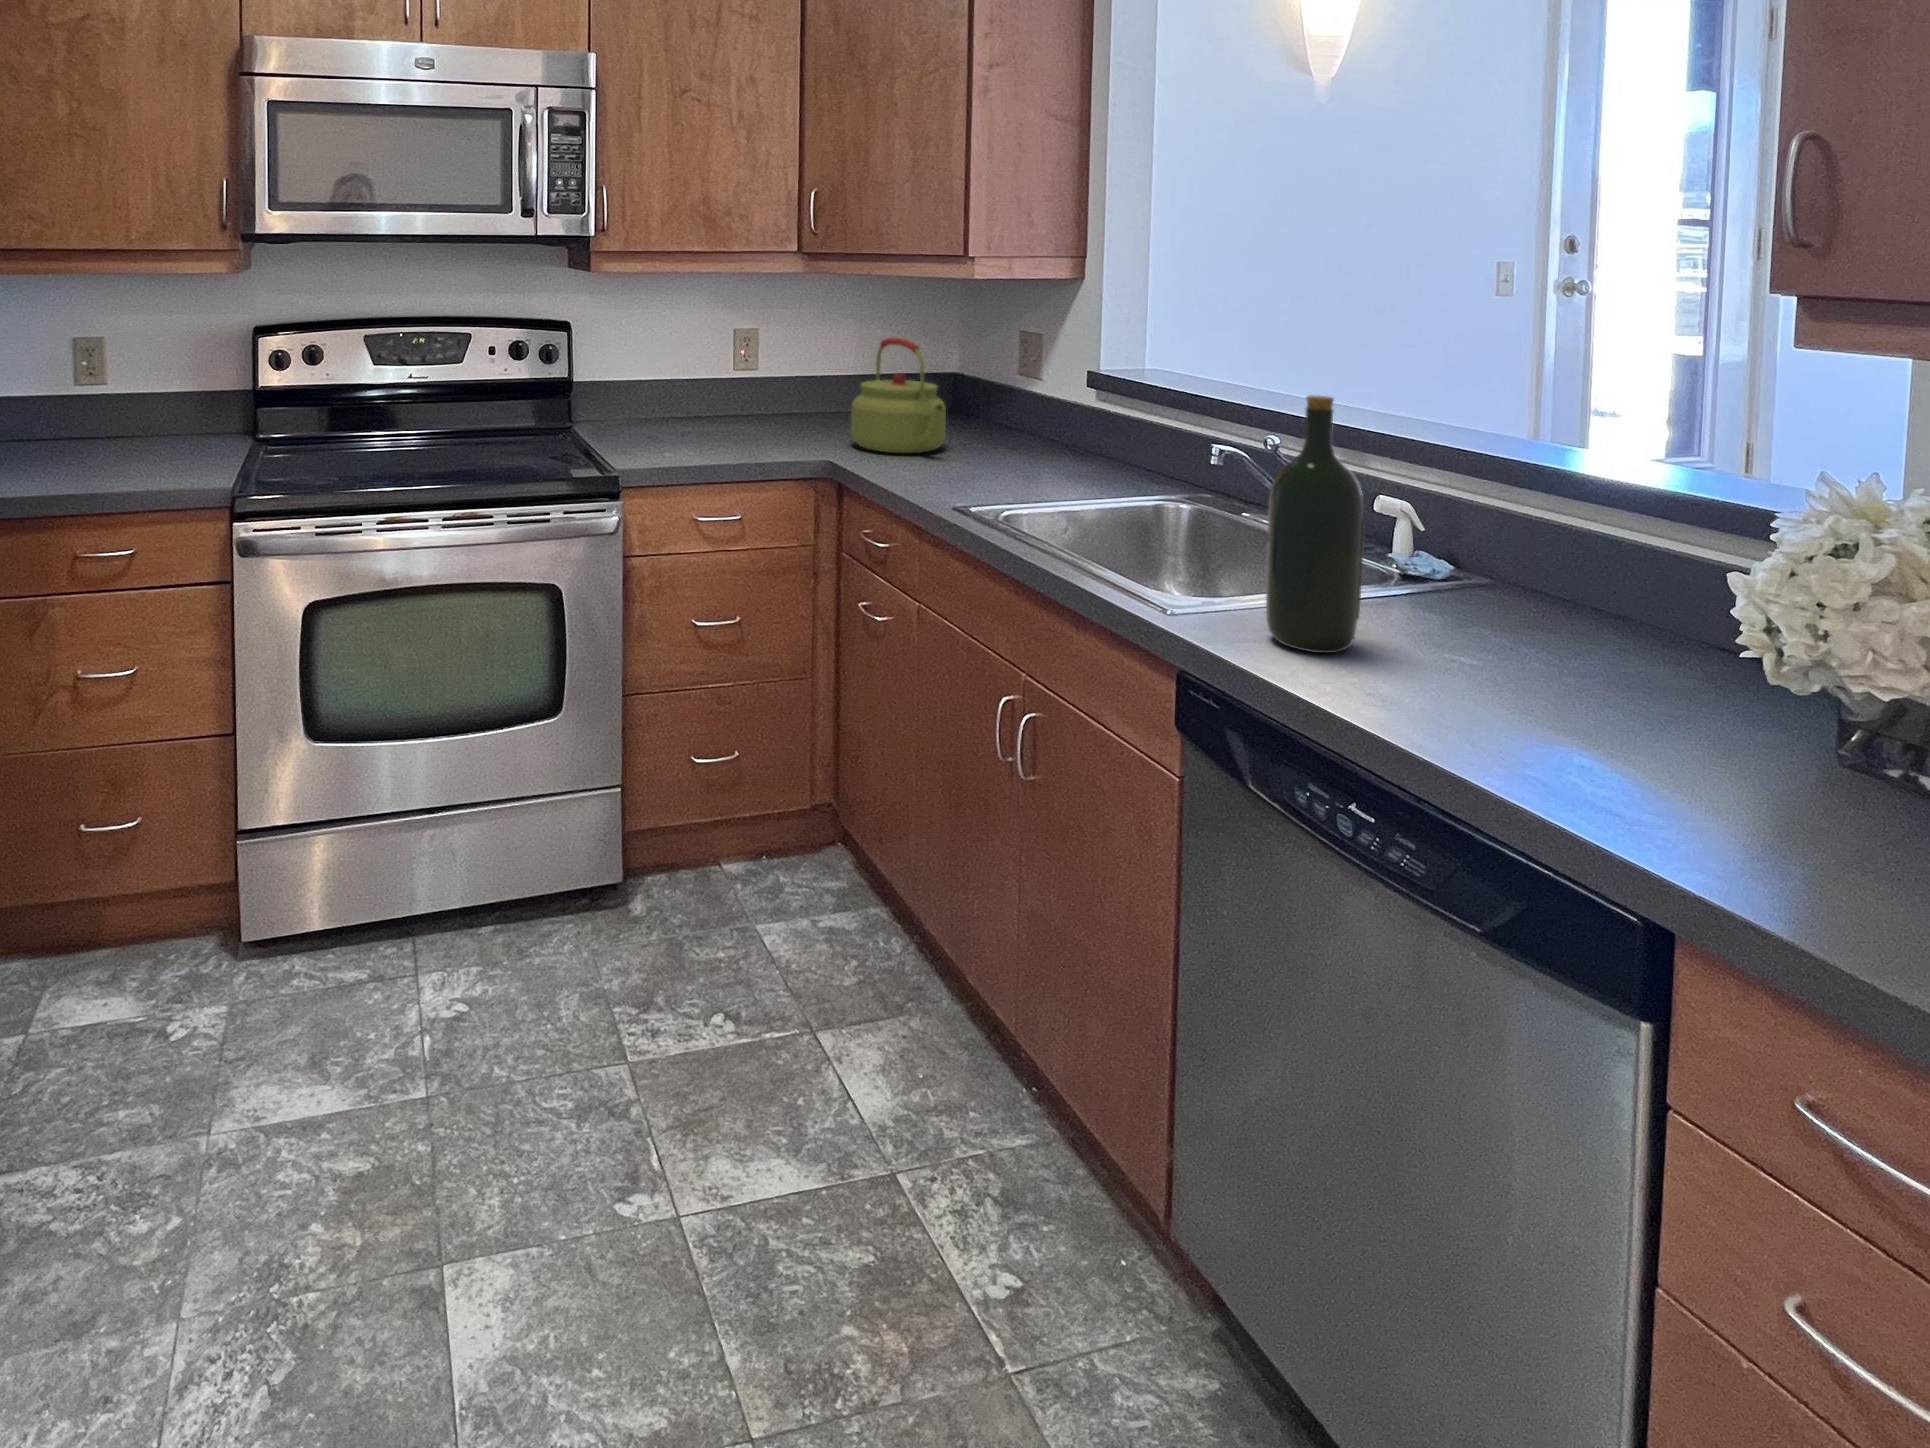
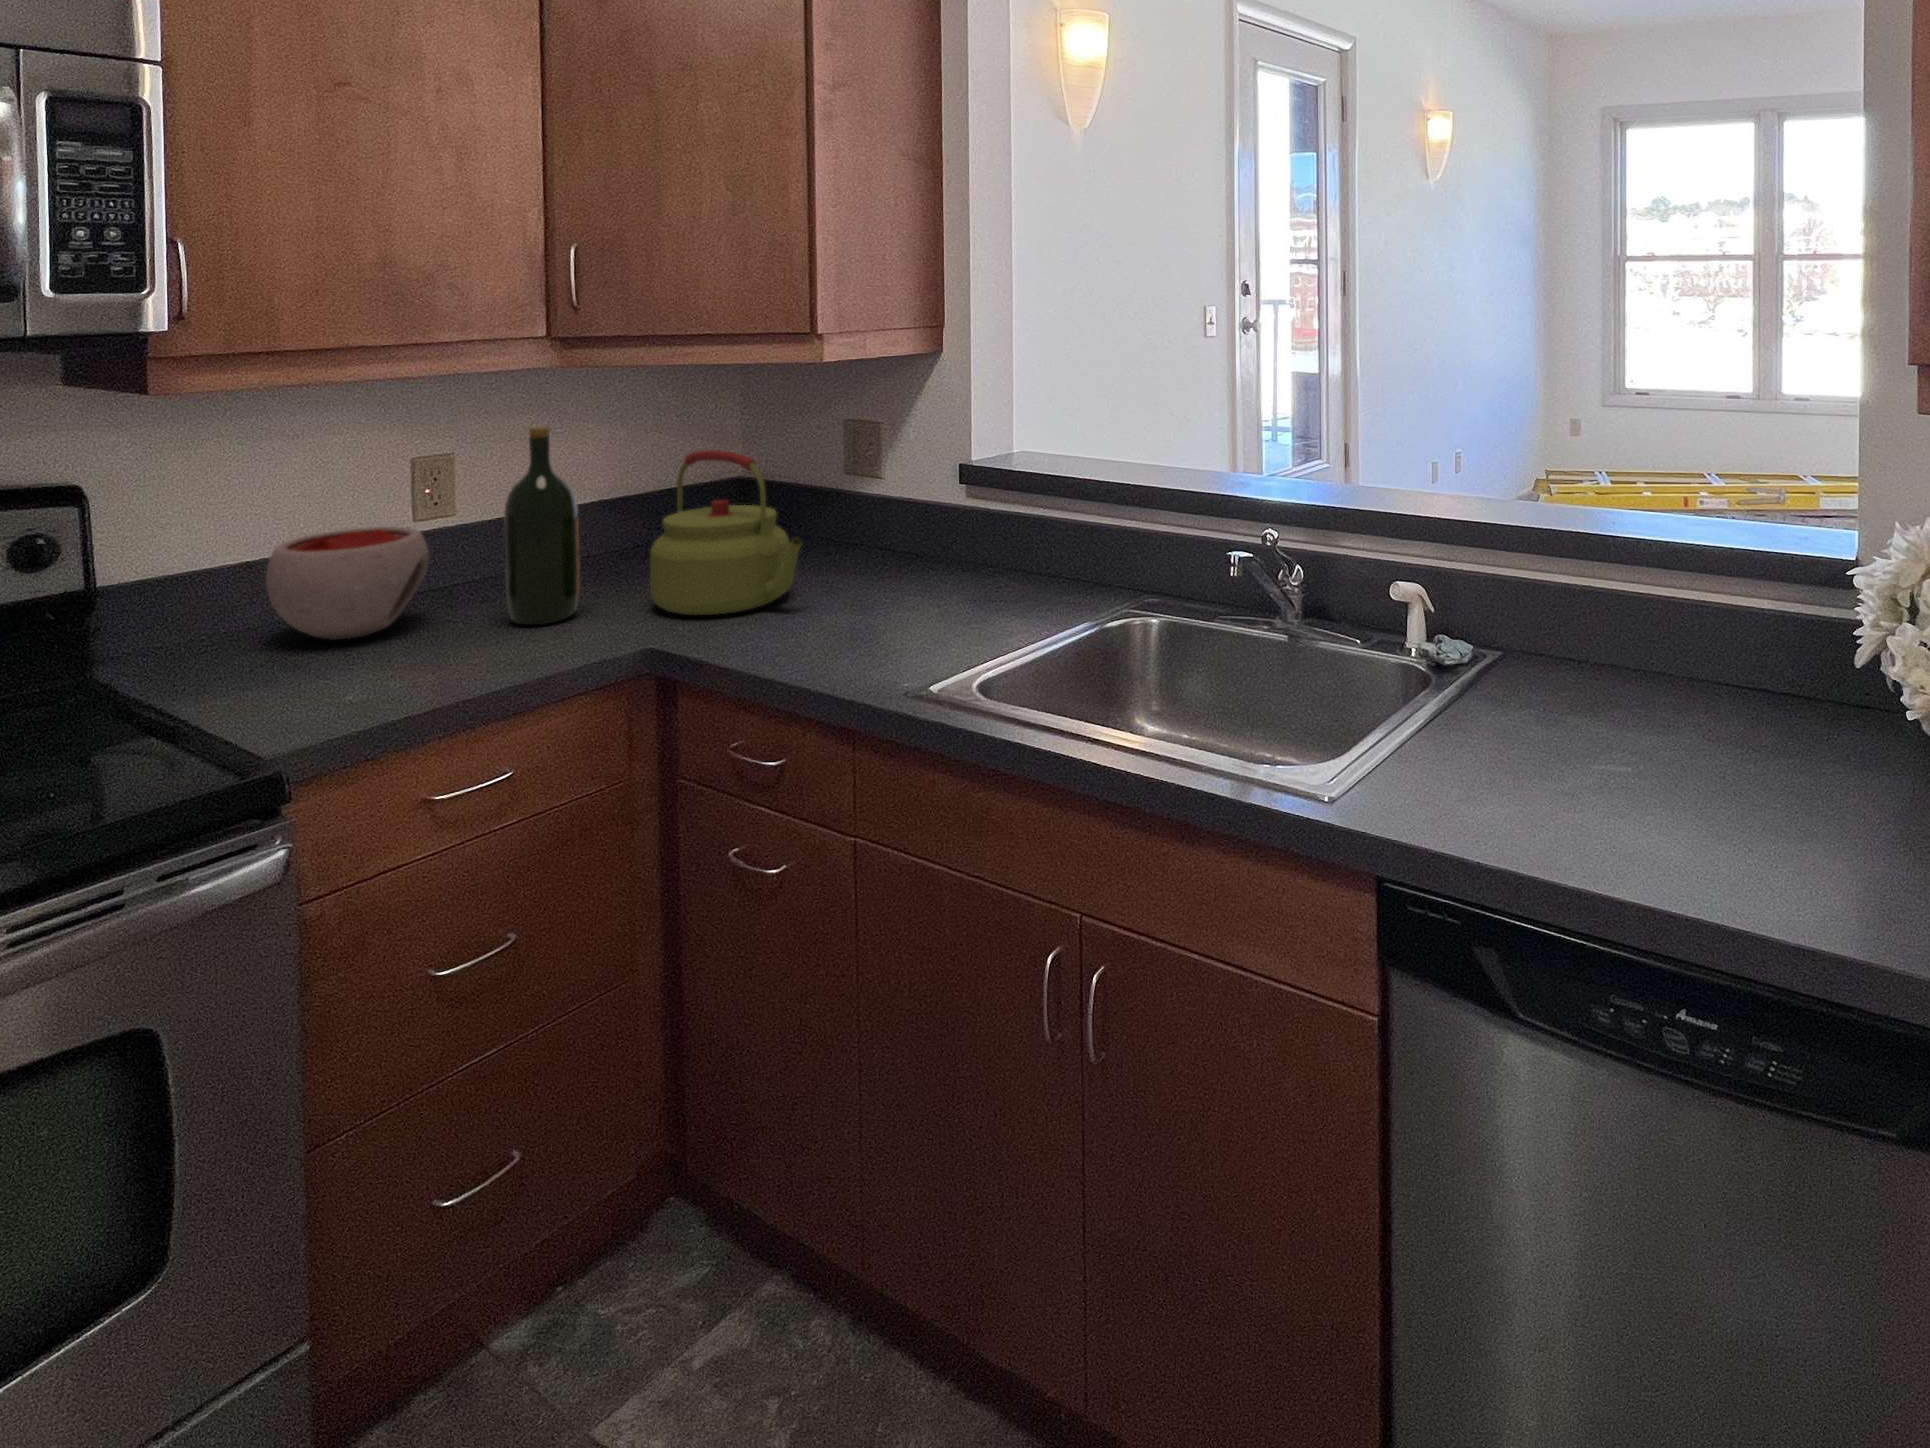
bowl: none [649,367,731,431] -> present [266,527,429,640]
wine bottle: present [1266,395,1364,653] -> present [504,427,580,625]

